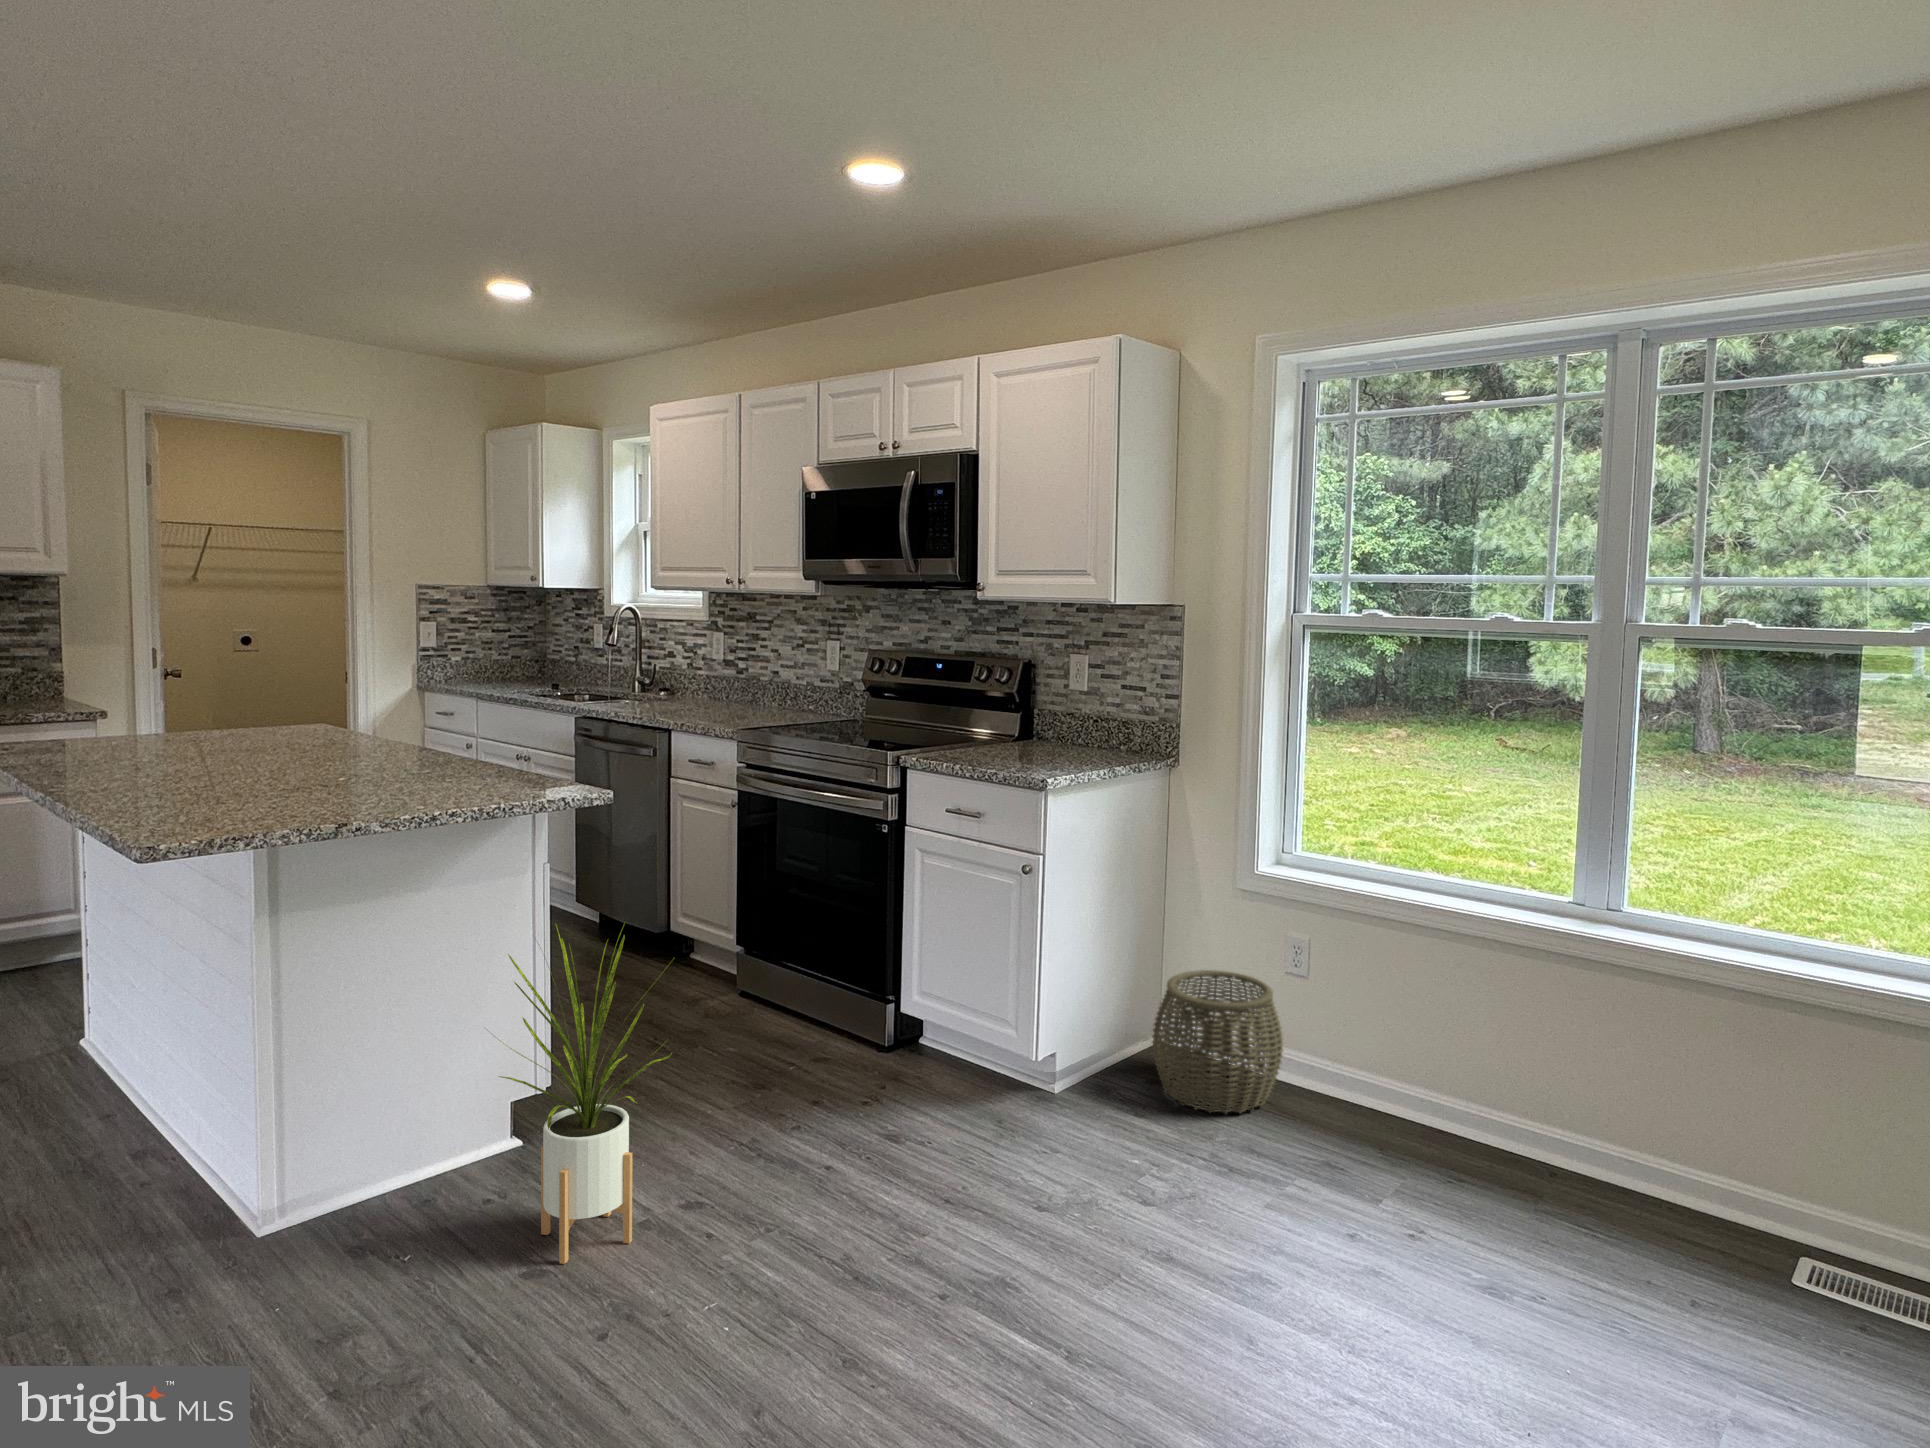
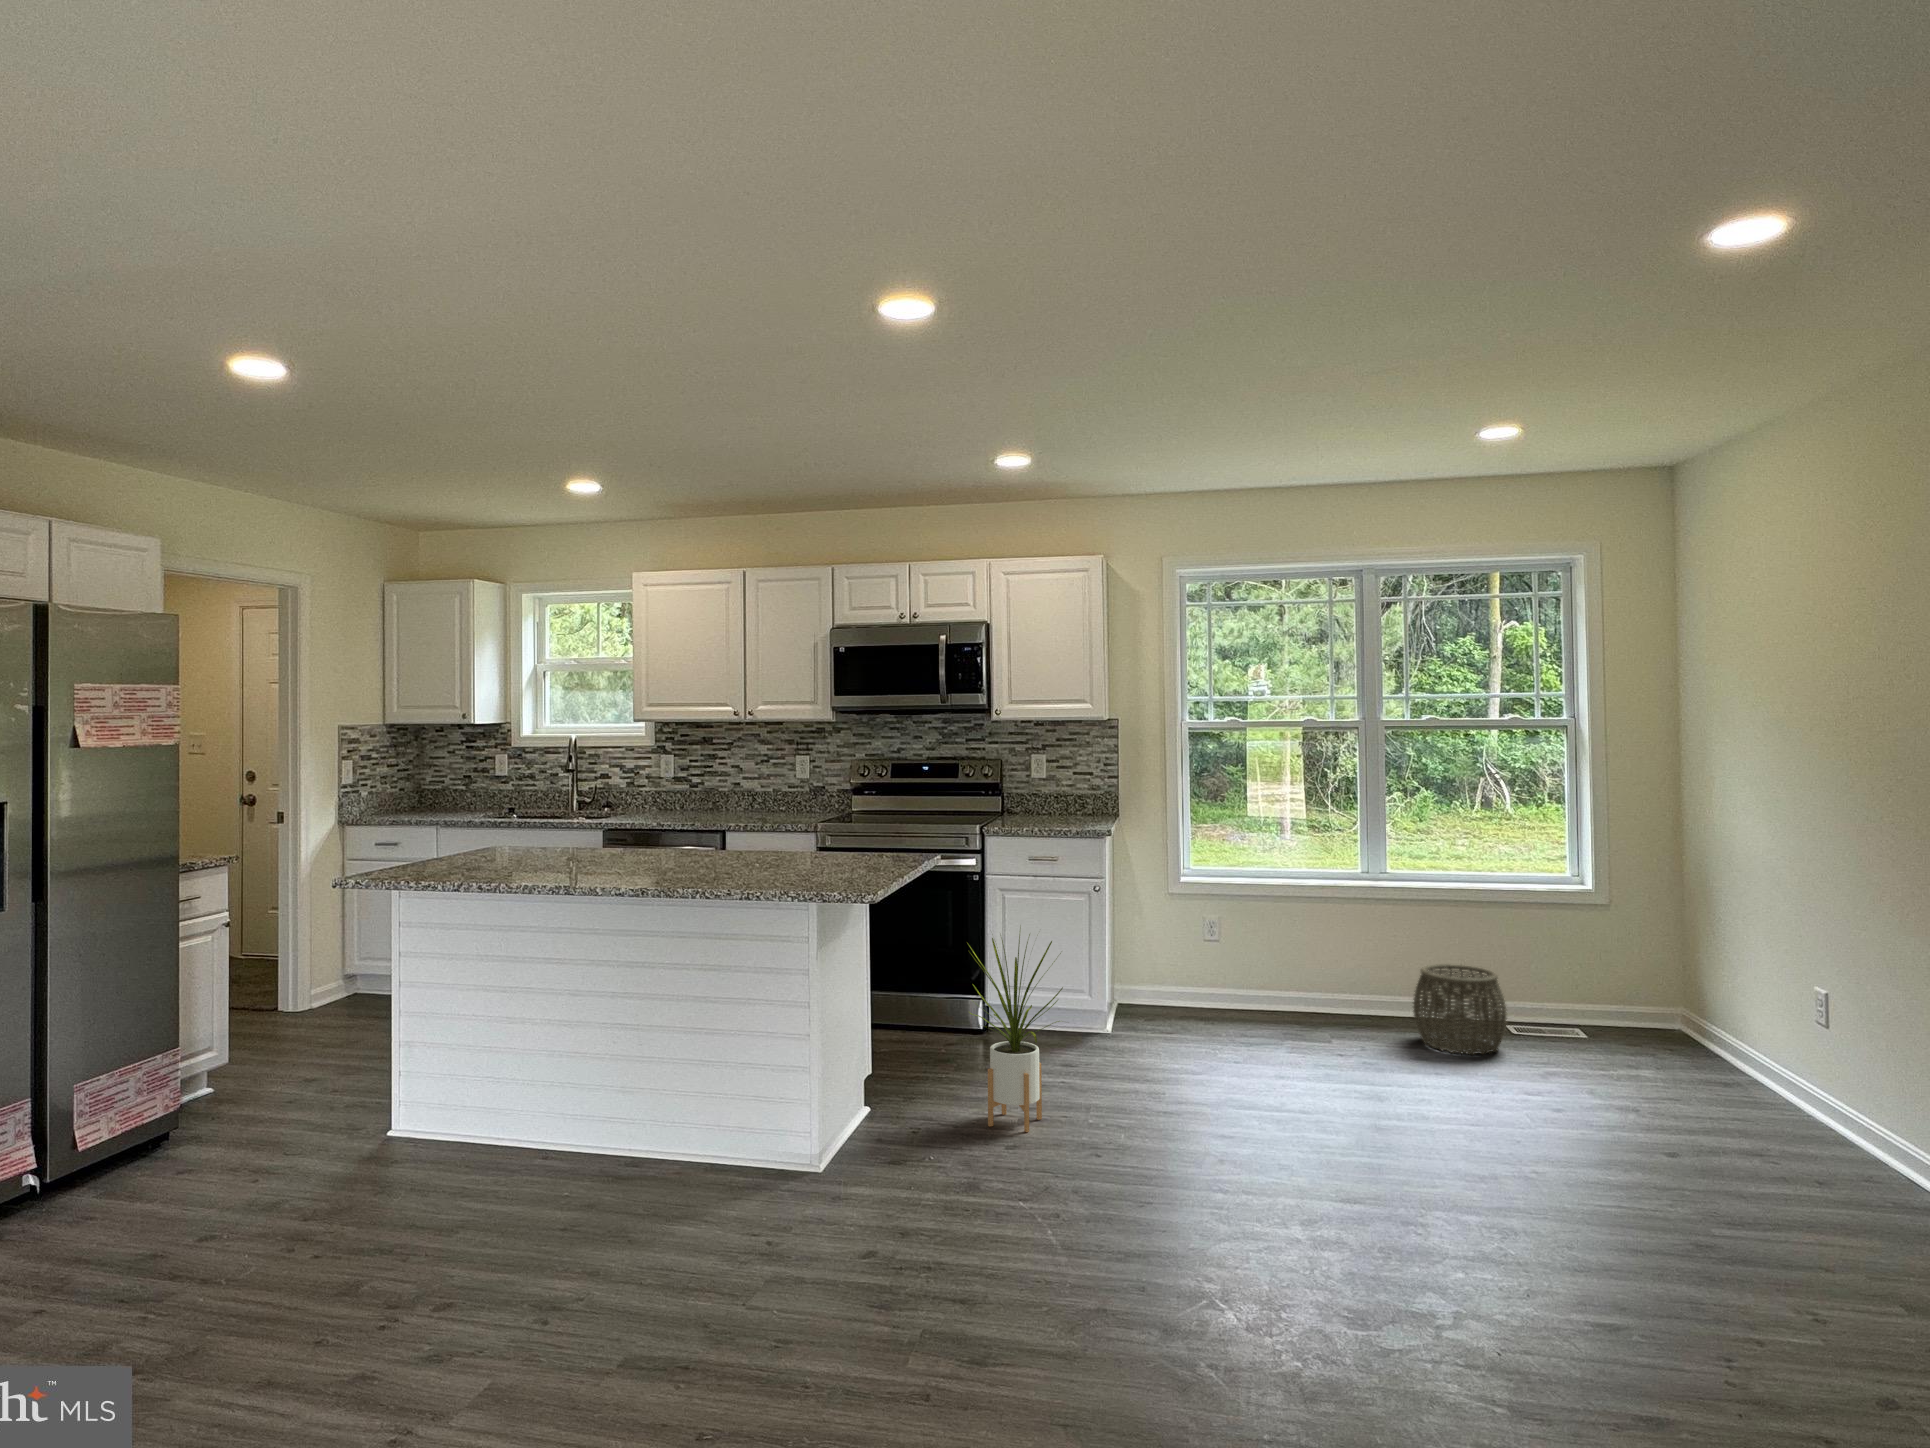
woven basket: present [1152,970,1283,1114] -> present [1413,964,1507,1054]

